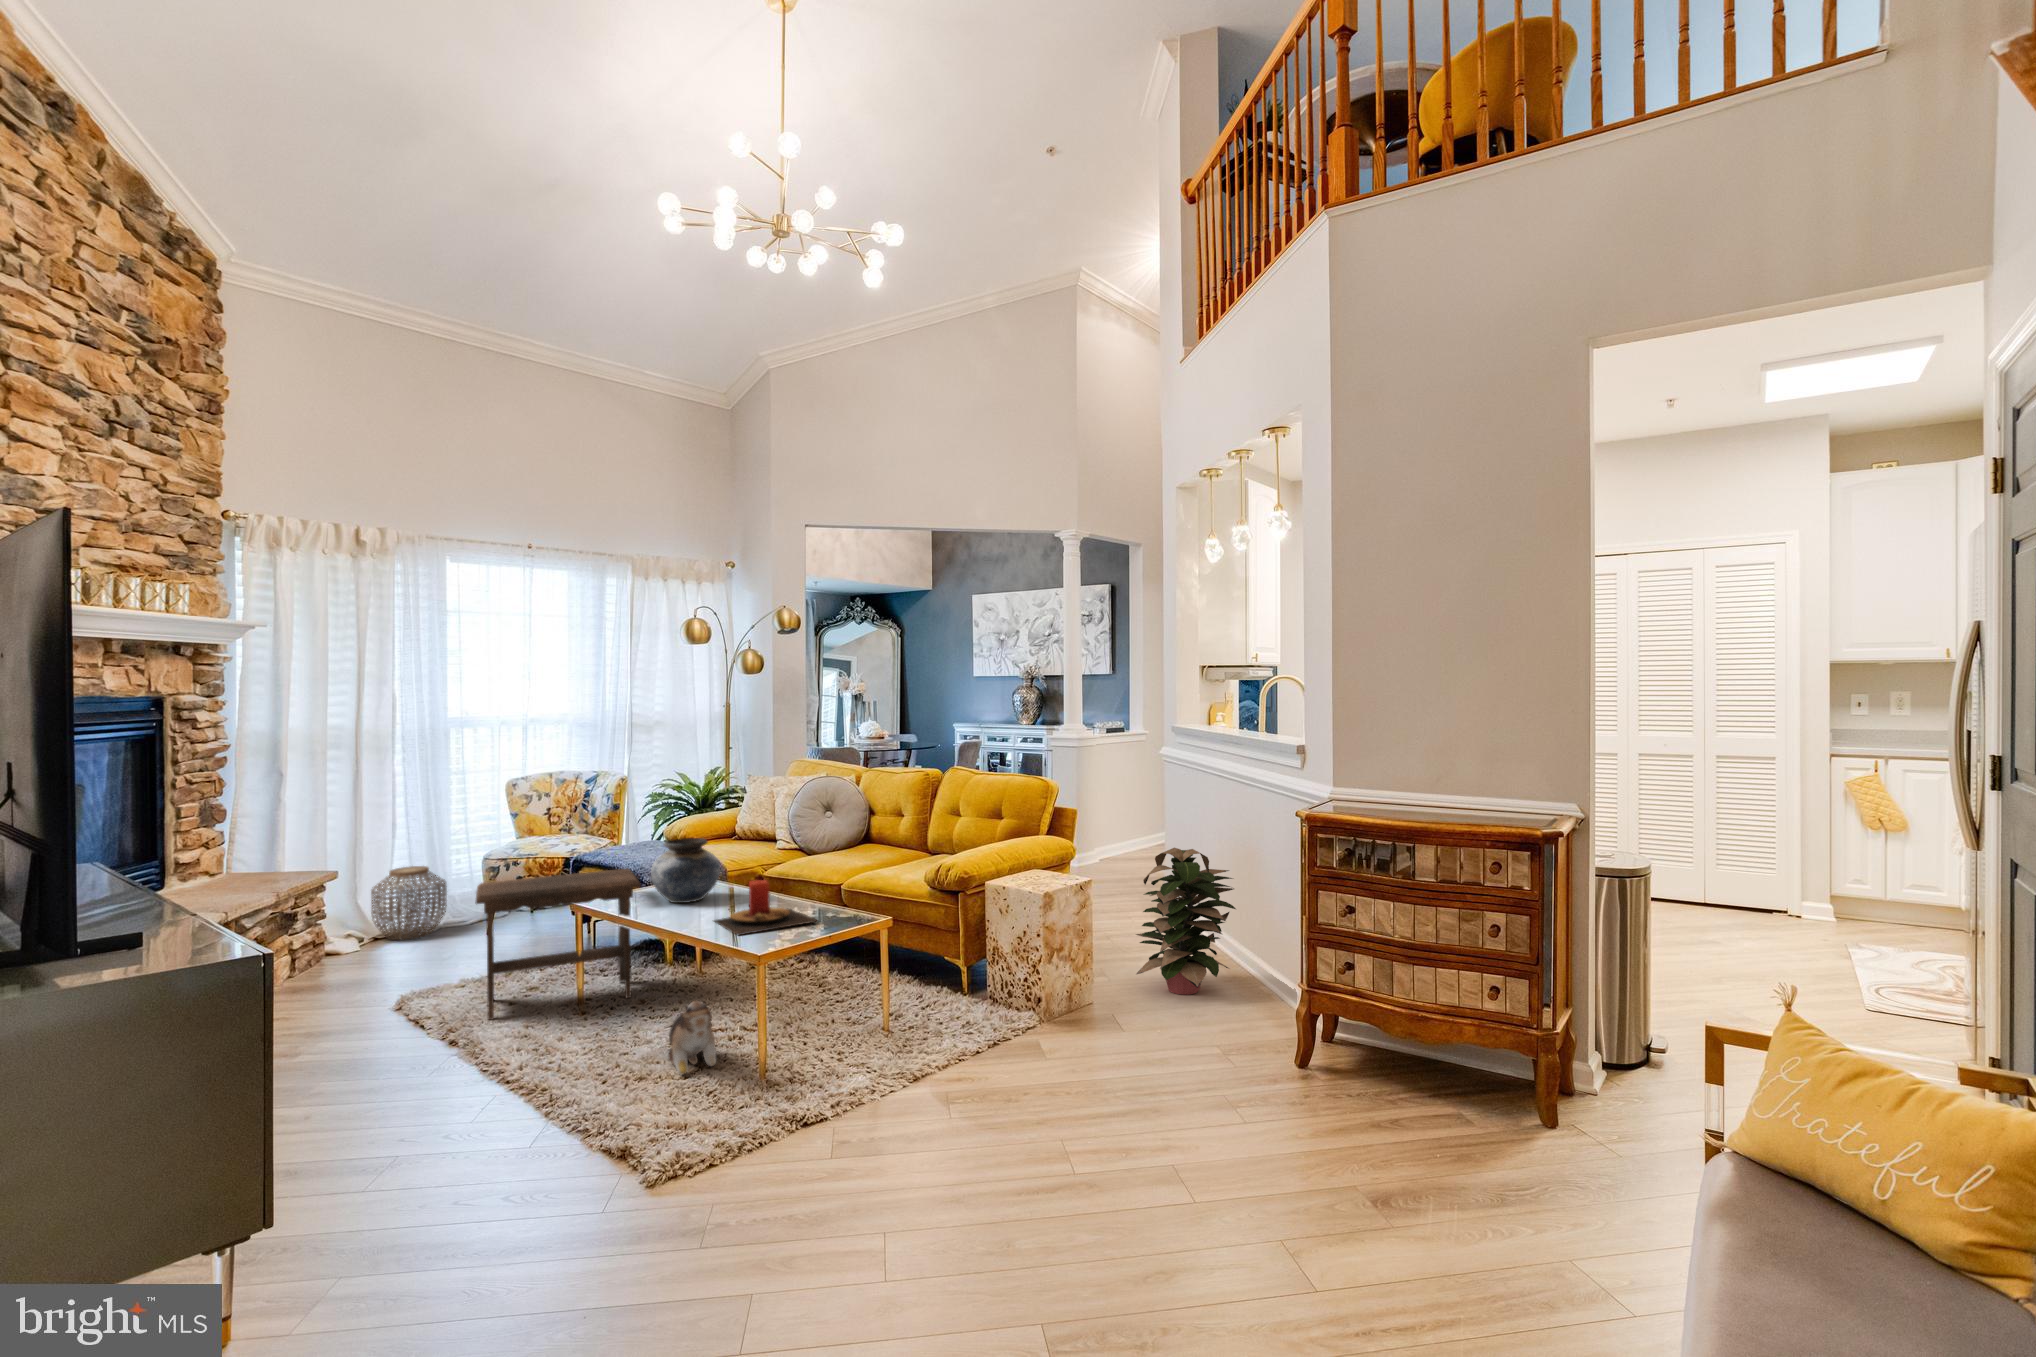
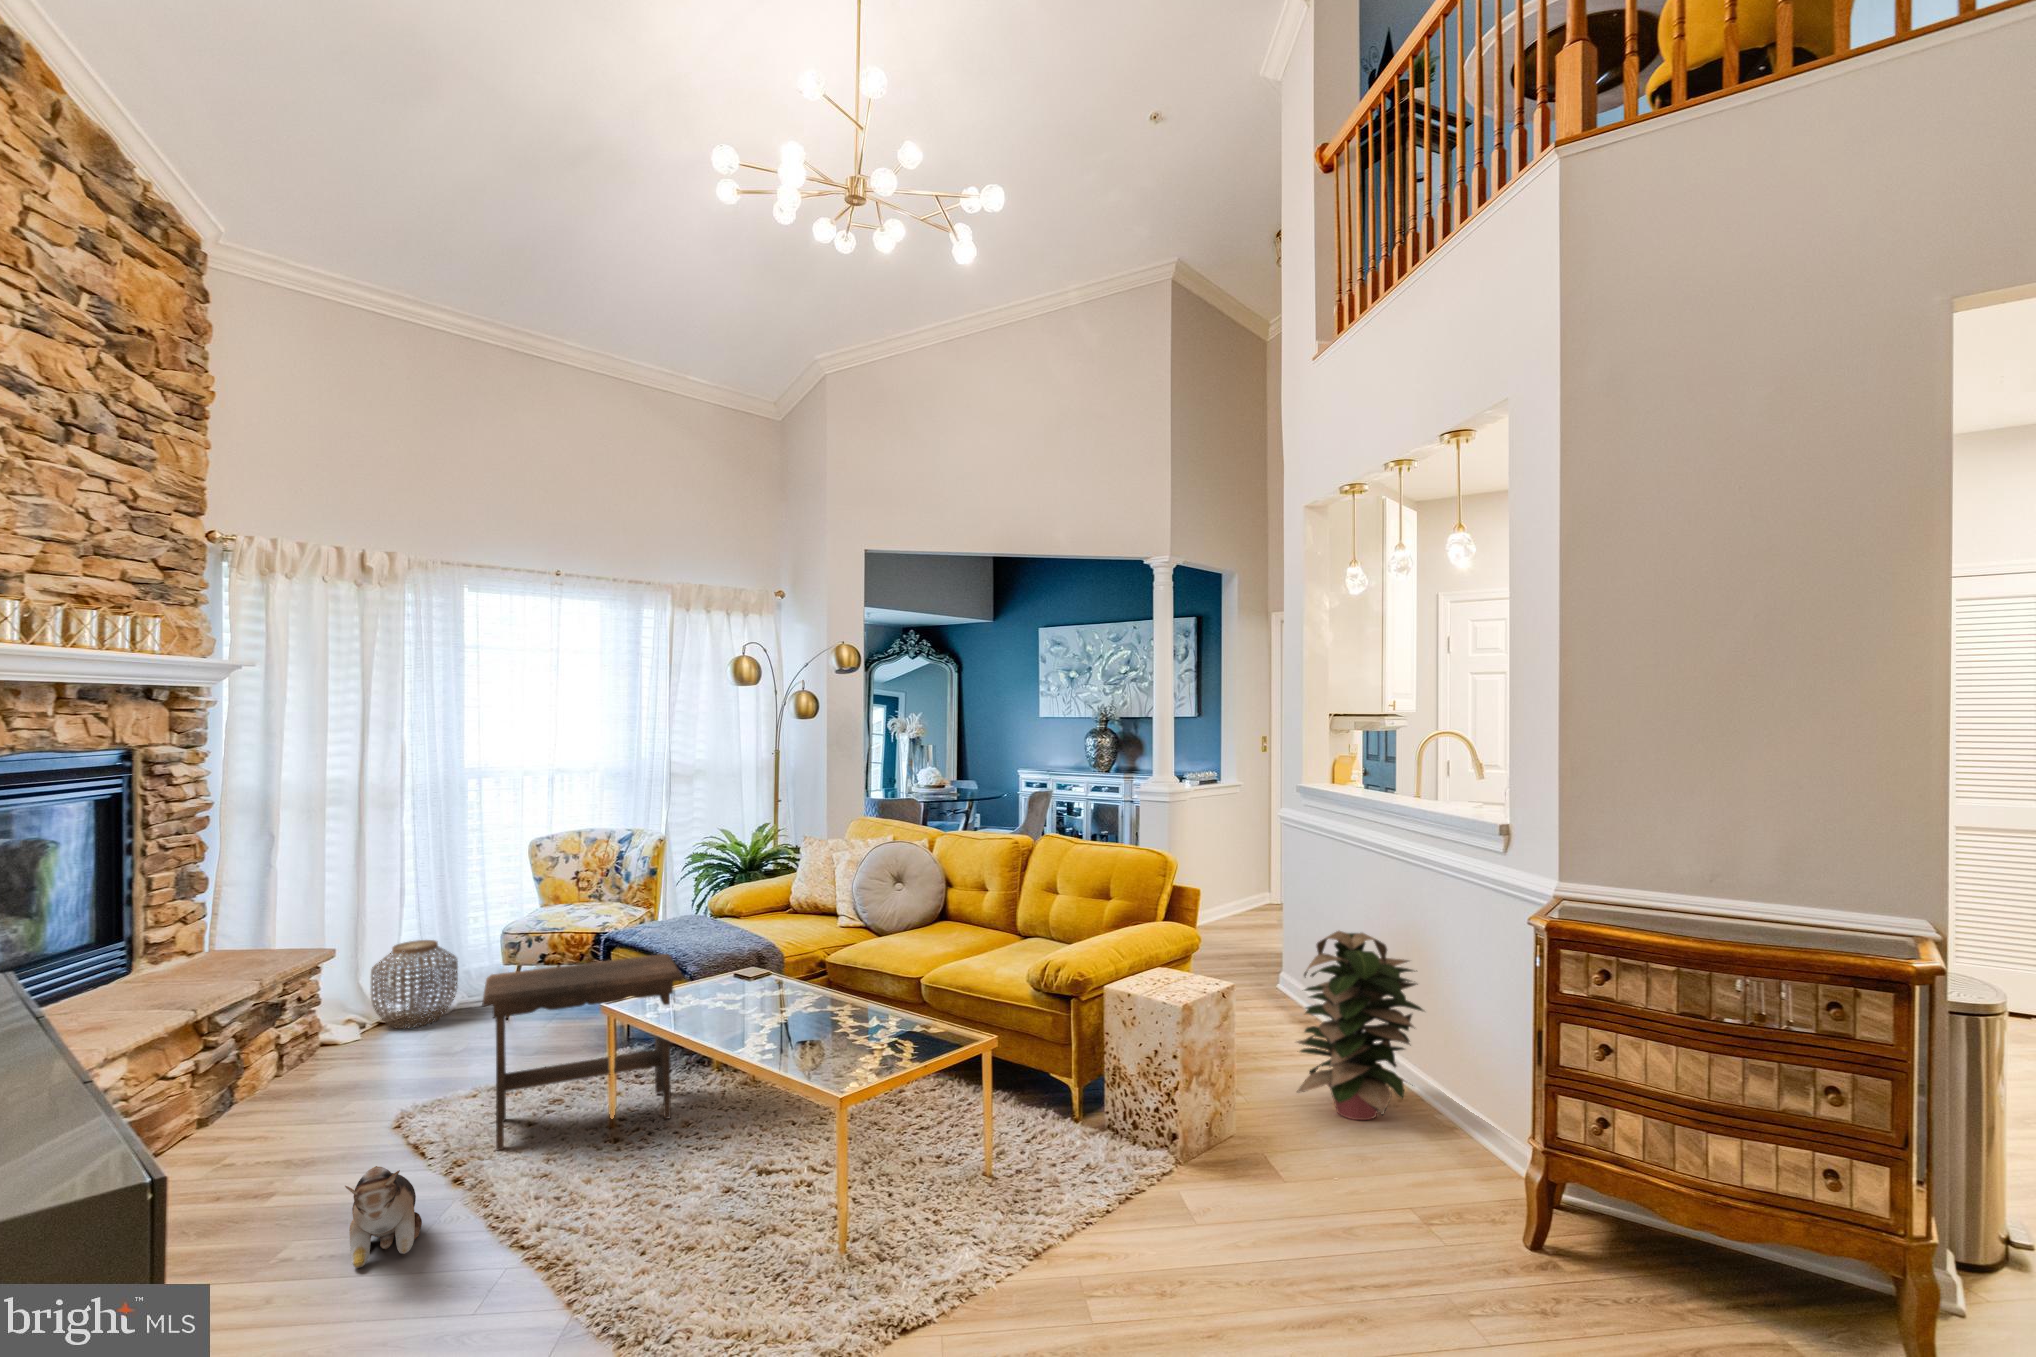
vase: present [651,838,720,903] -> none [695,917,777,1000]
candle: present [714,880,817,935] -> none [771,976,904,1053]
plush toy: present [668,1001,716,1075] -> present [345,1166,422,1268]

